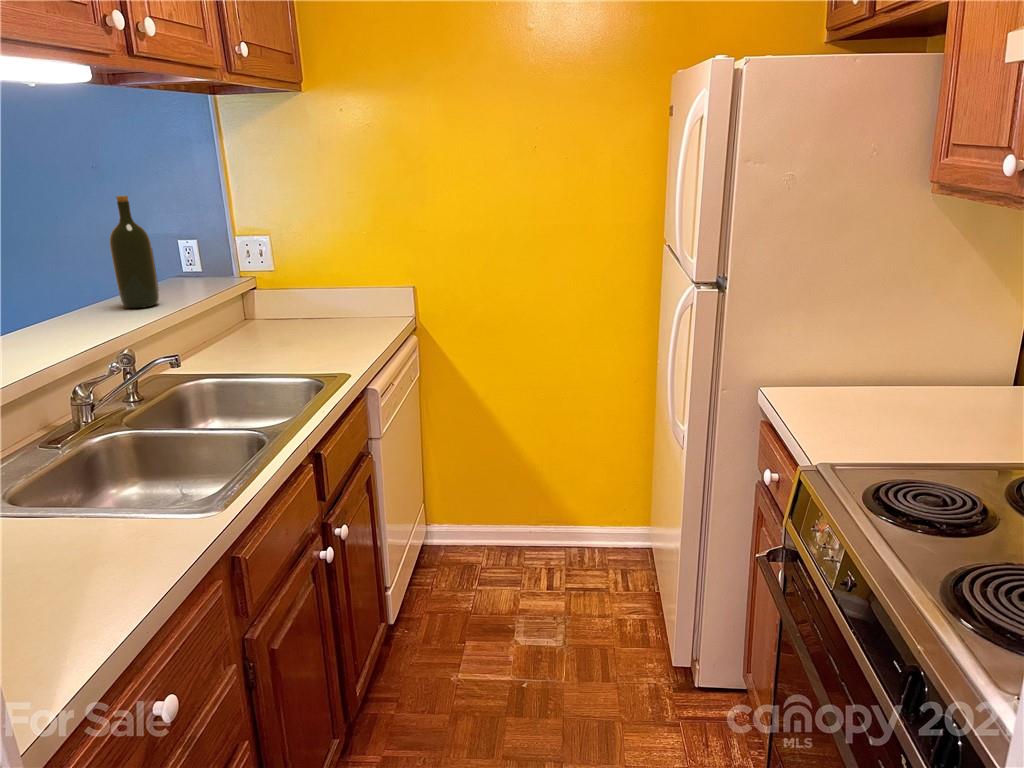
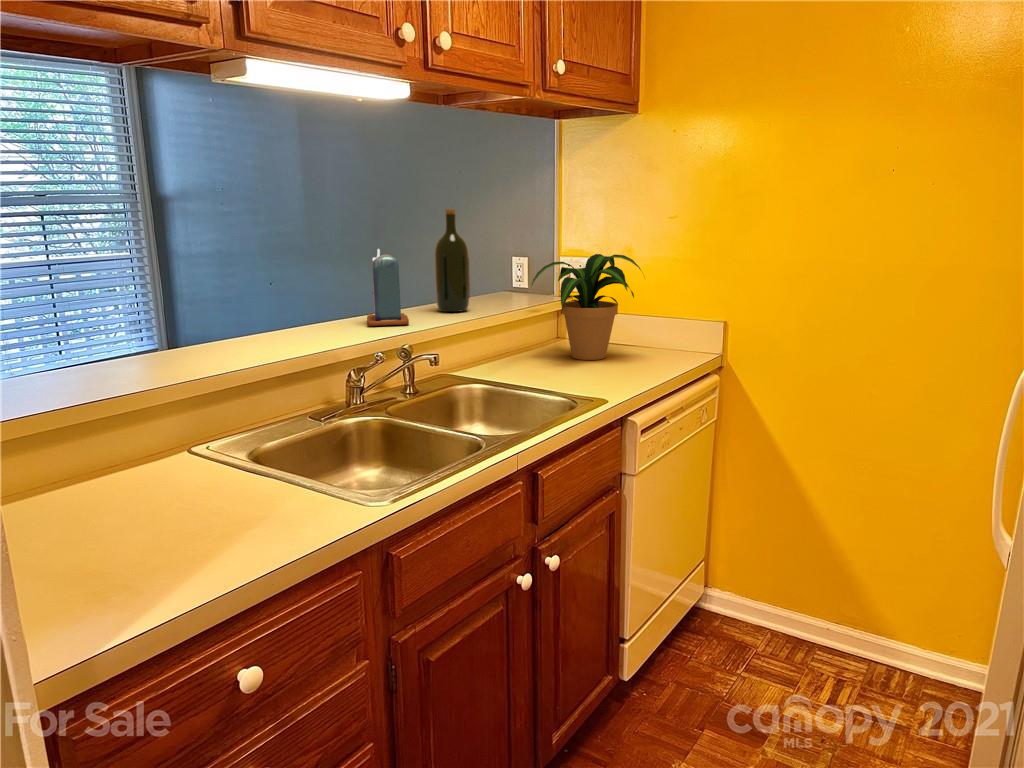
potted plant: none [227,232,341,338] -> present [532,254,641,360]
candle: none [46,247,109,336] -> present [367,249,409,326]

